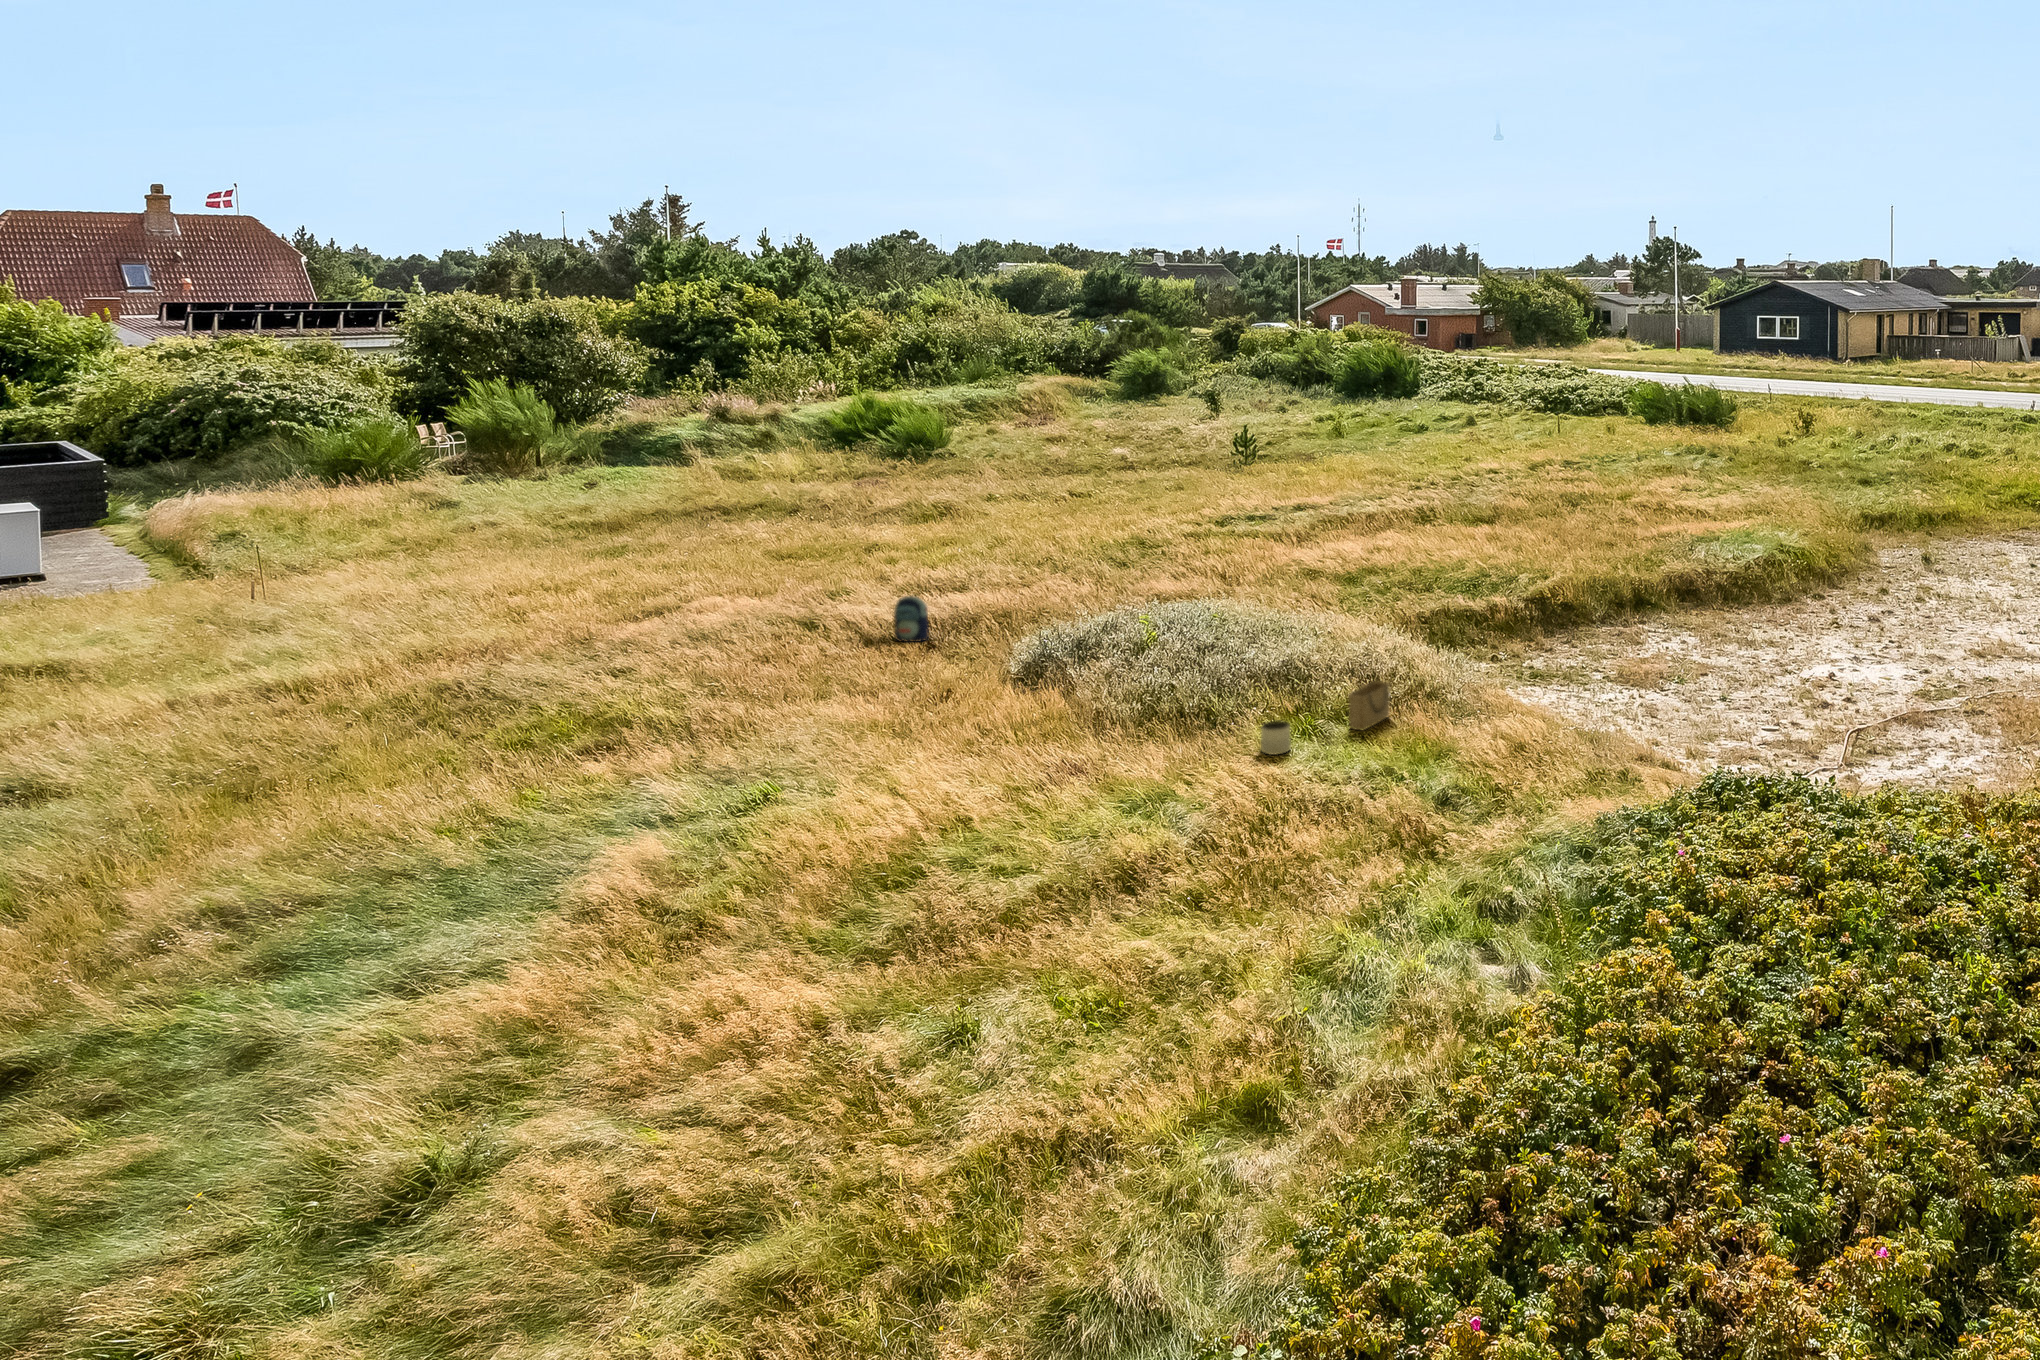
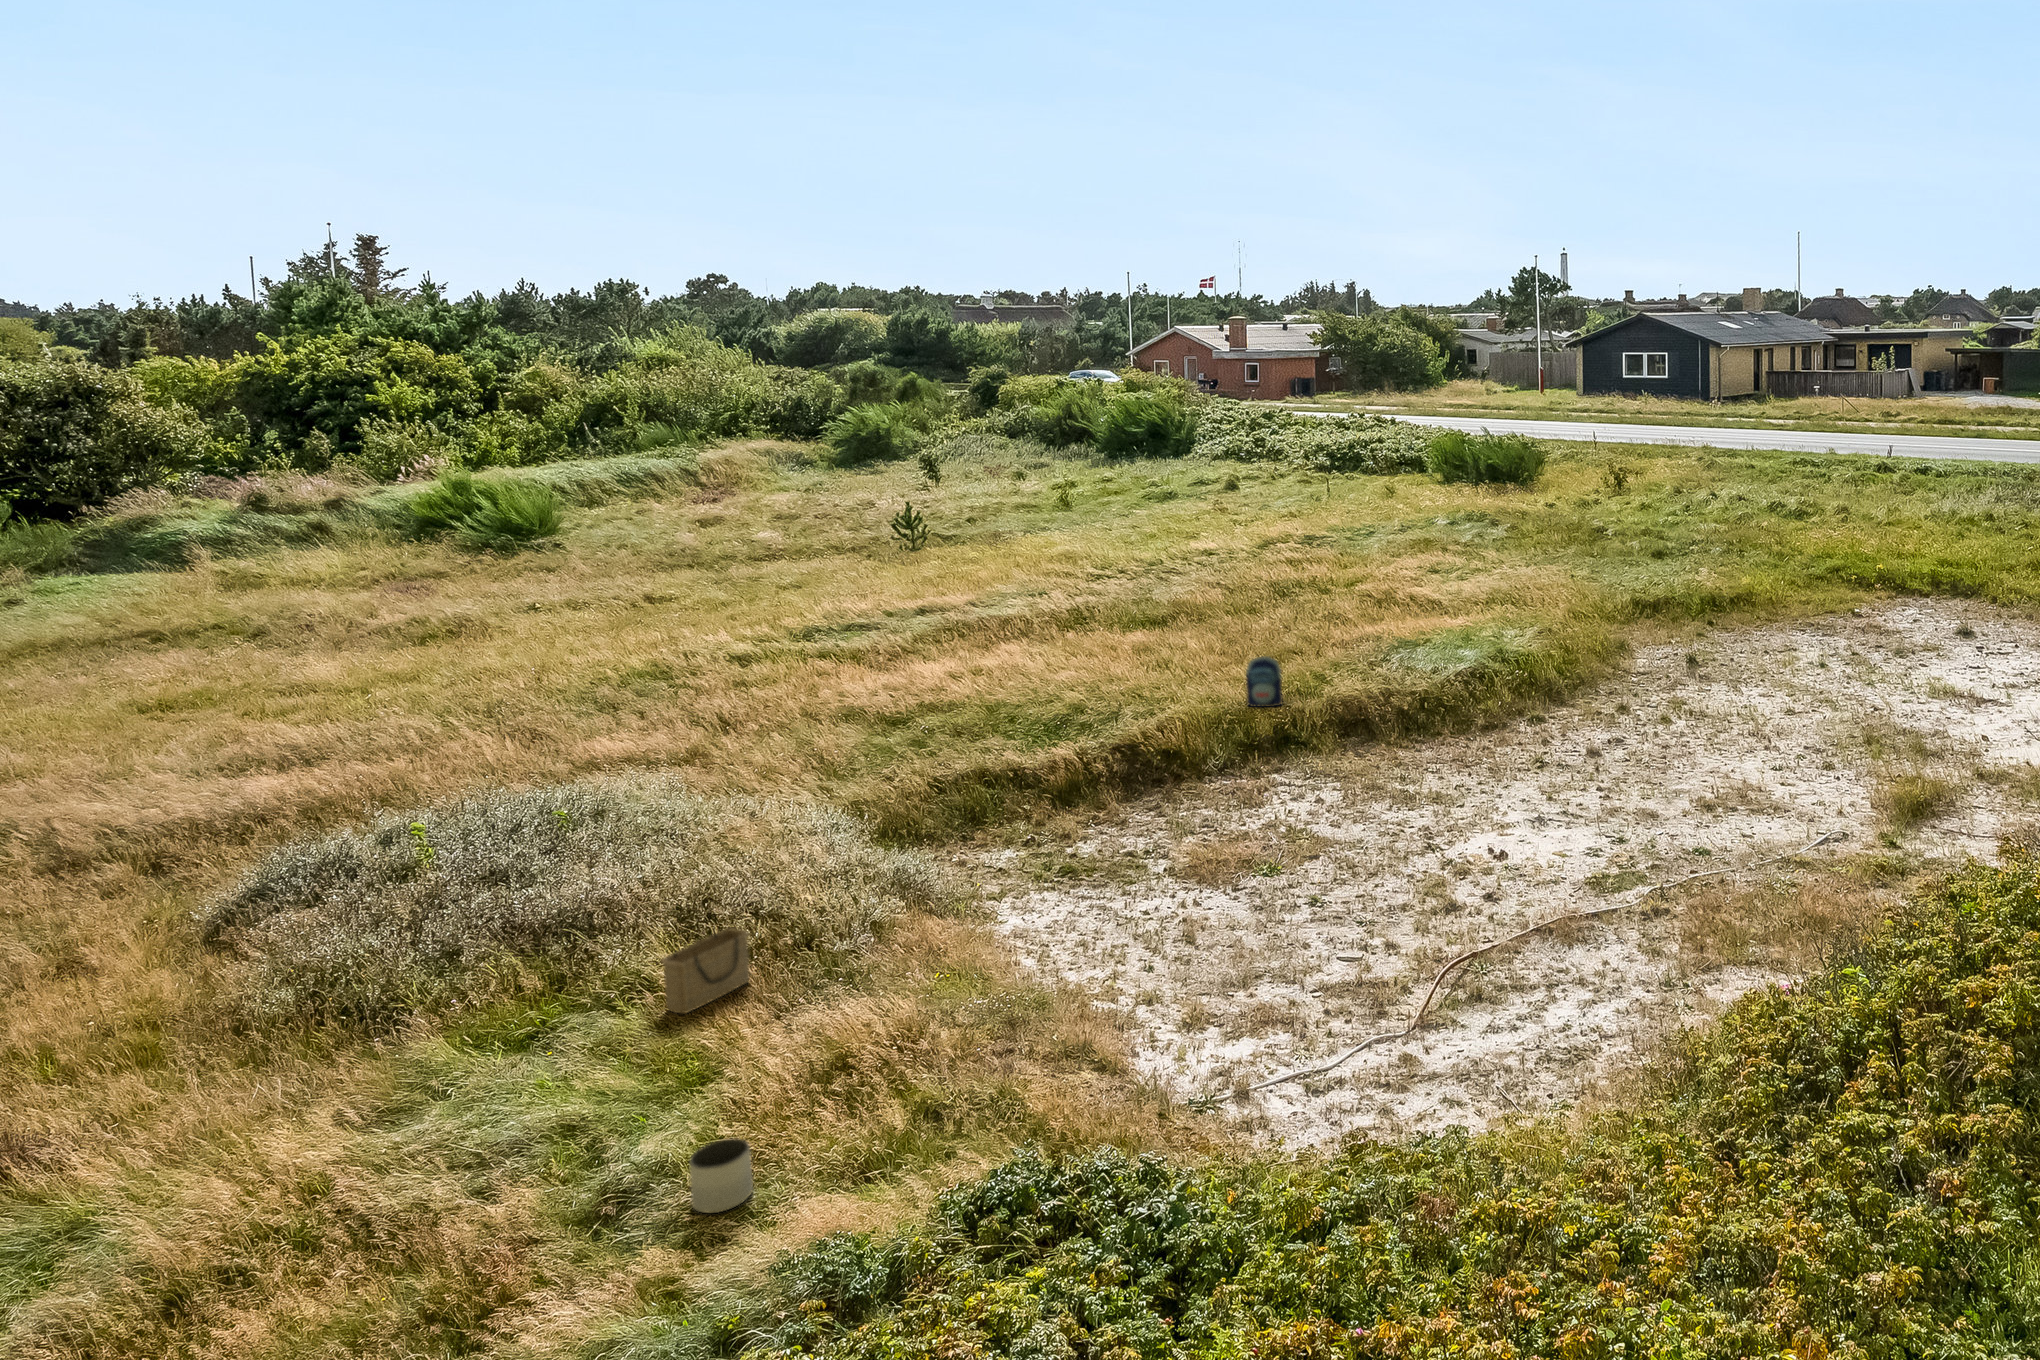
backpack: present [894,596,929,642] -> present [1246,656,1283,707]
planter: present [1261,721,1291,755] -> present [689,1138,753,1213]

